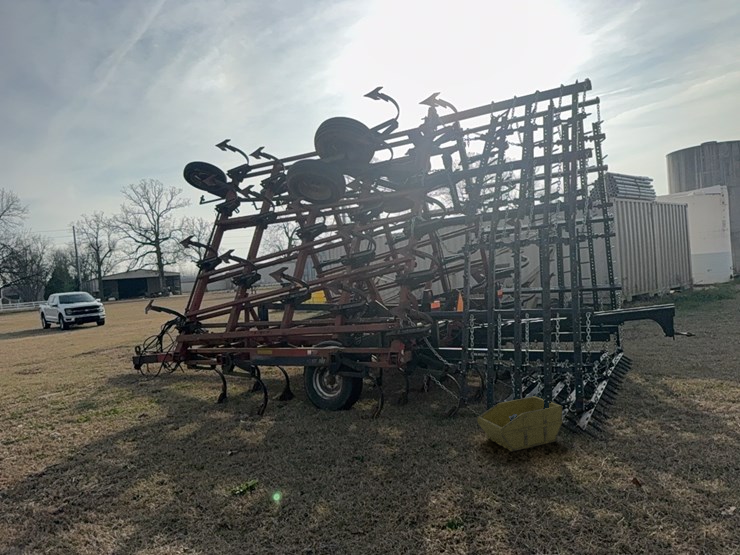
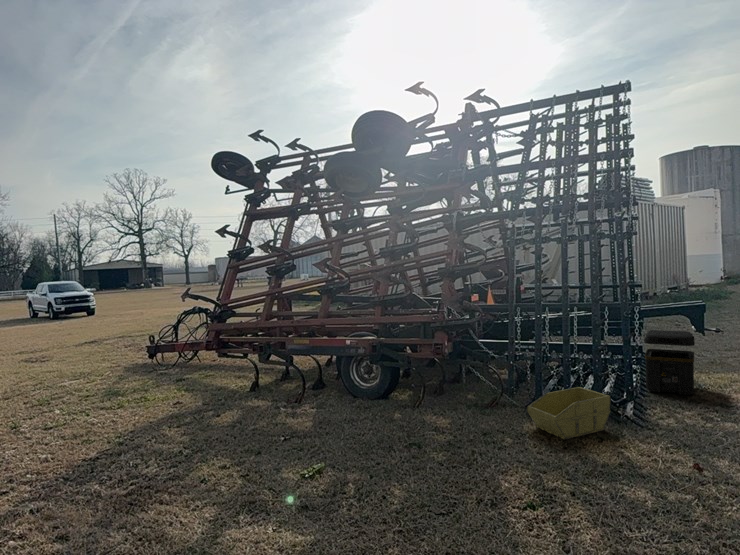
toolbox: none [611,335,665,403] -> present [644,330,695,395]

